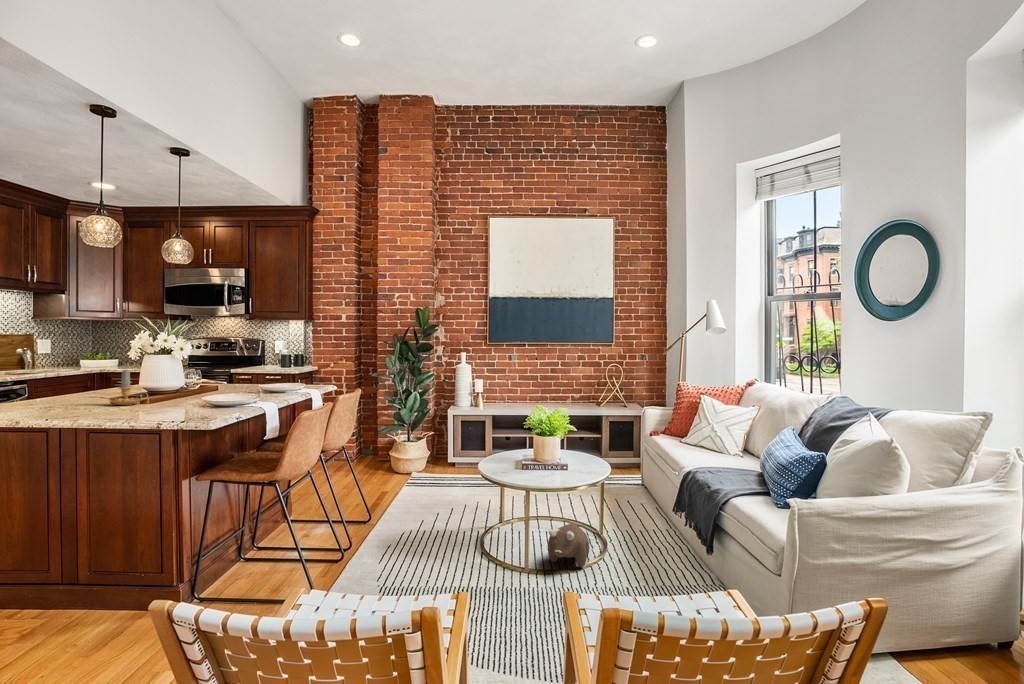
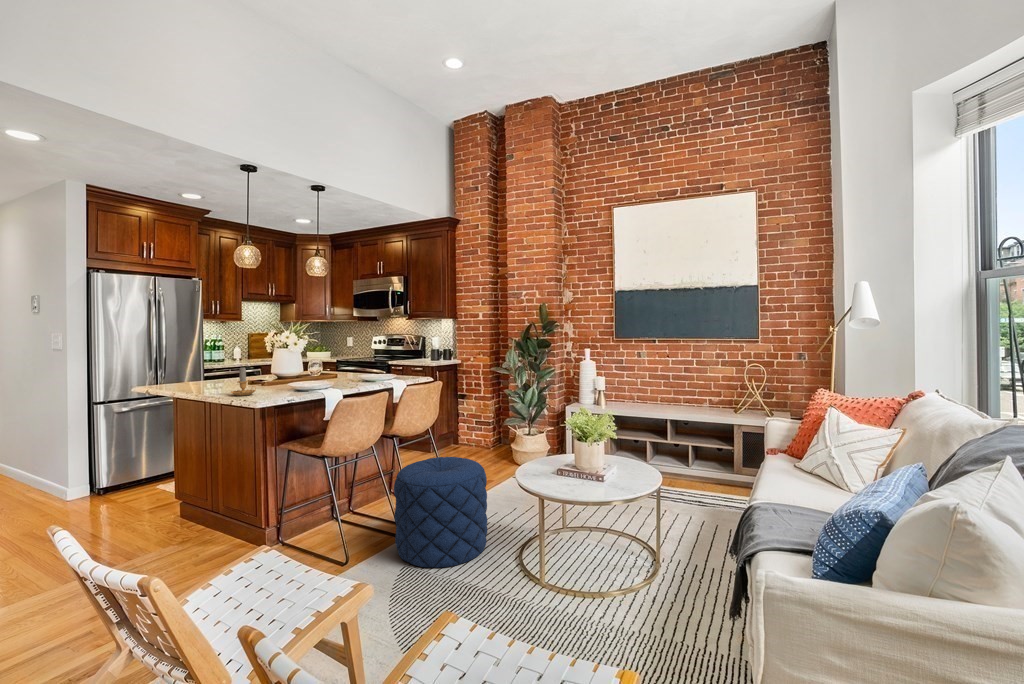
pouf: none [353,459,450,570] -> present [394,457,487,568]
plush toy: present [548,524,589,568] -> none [556,551,615,604]

